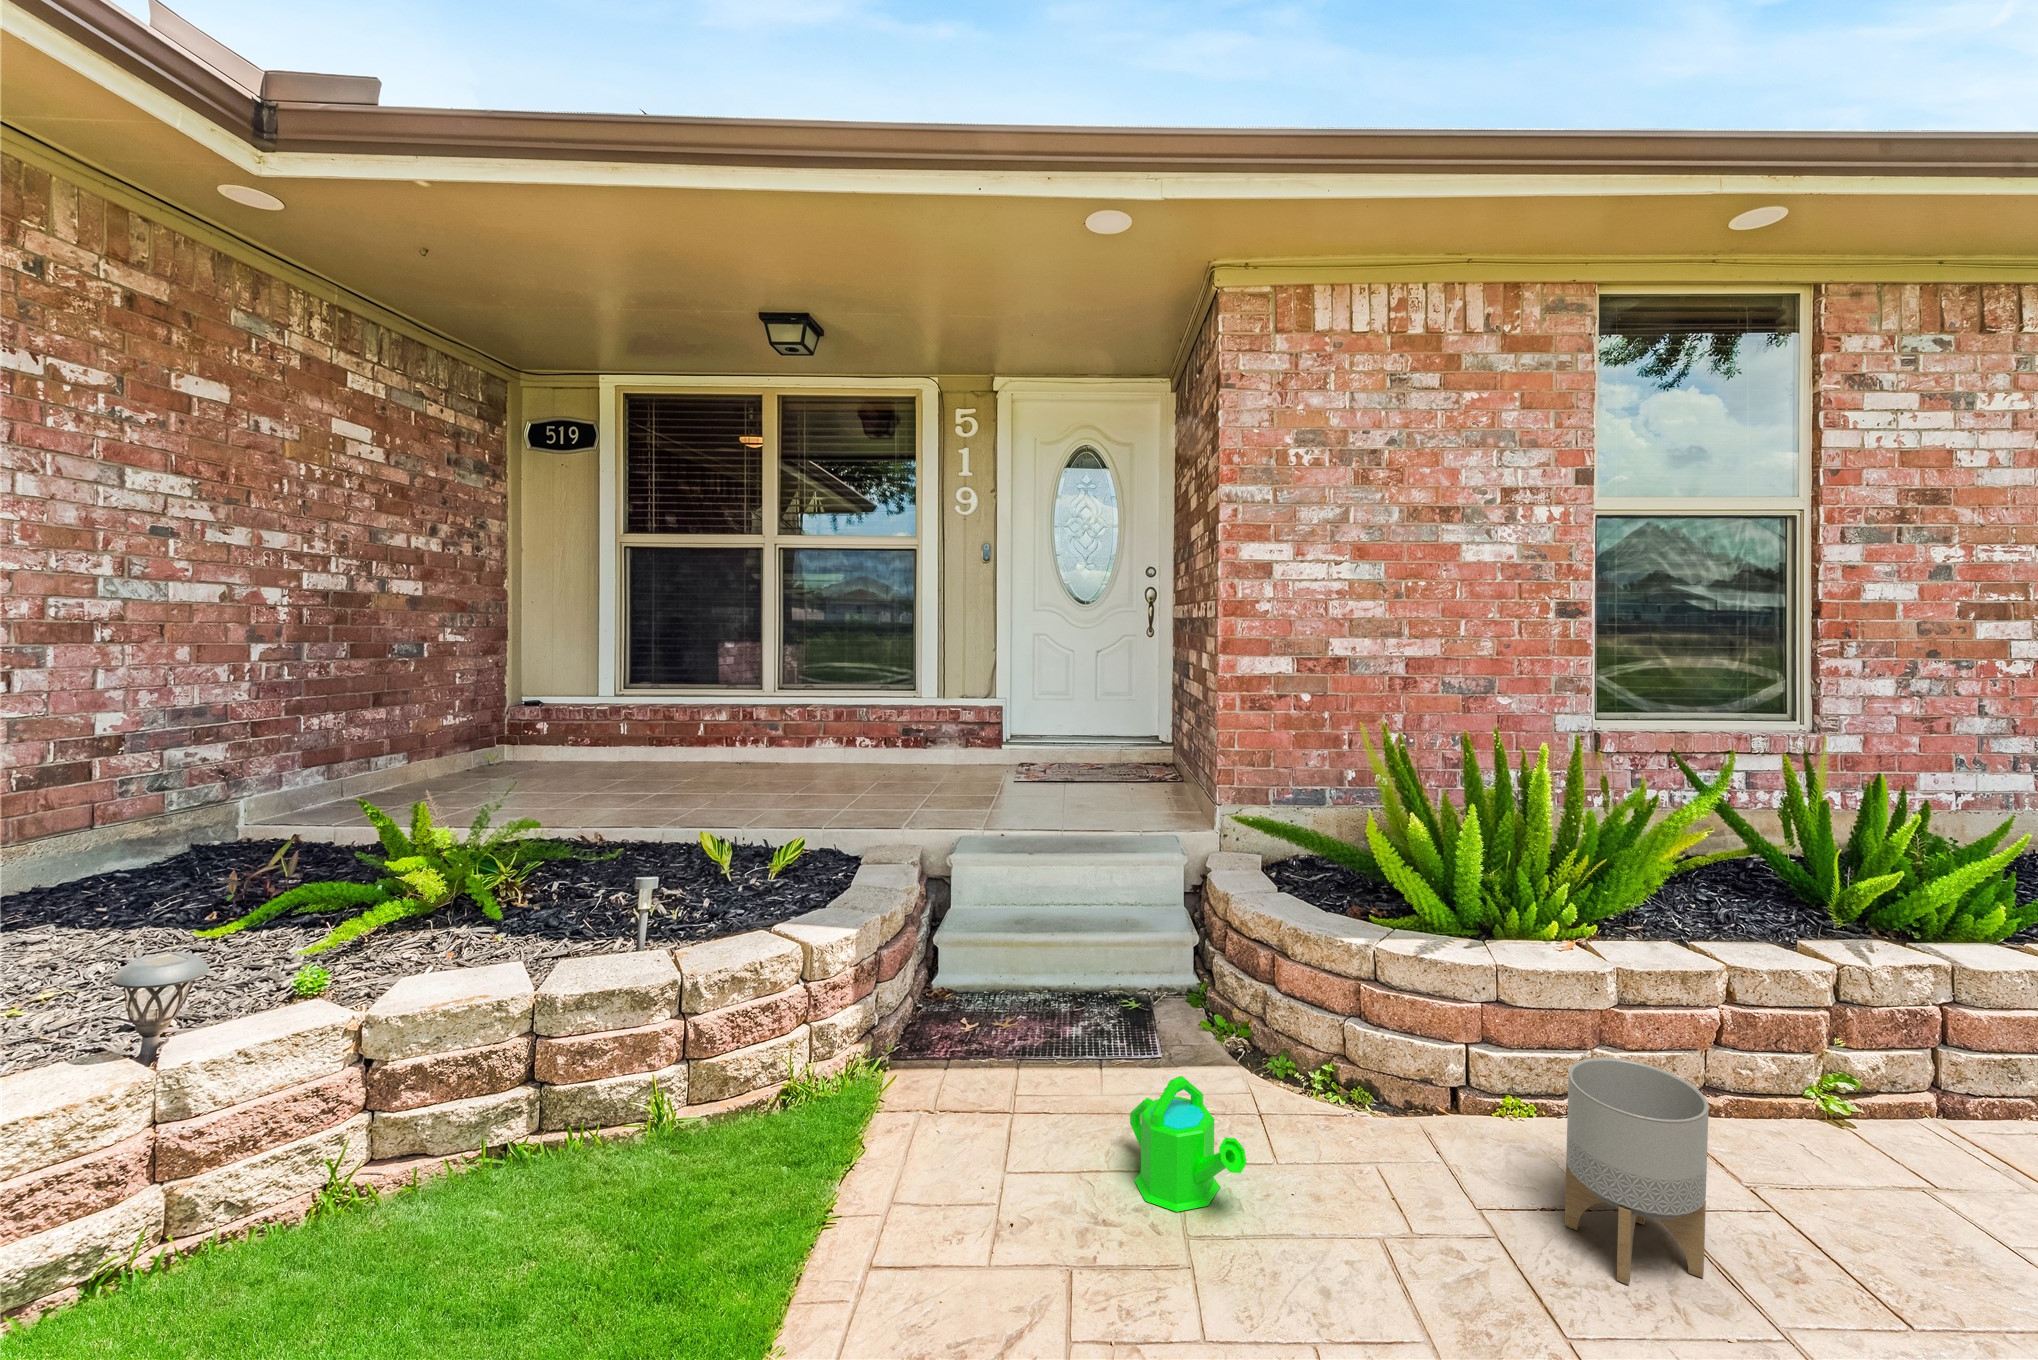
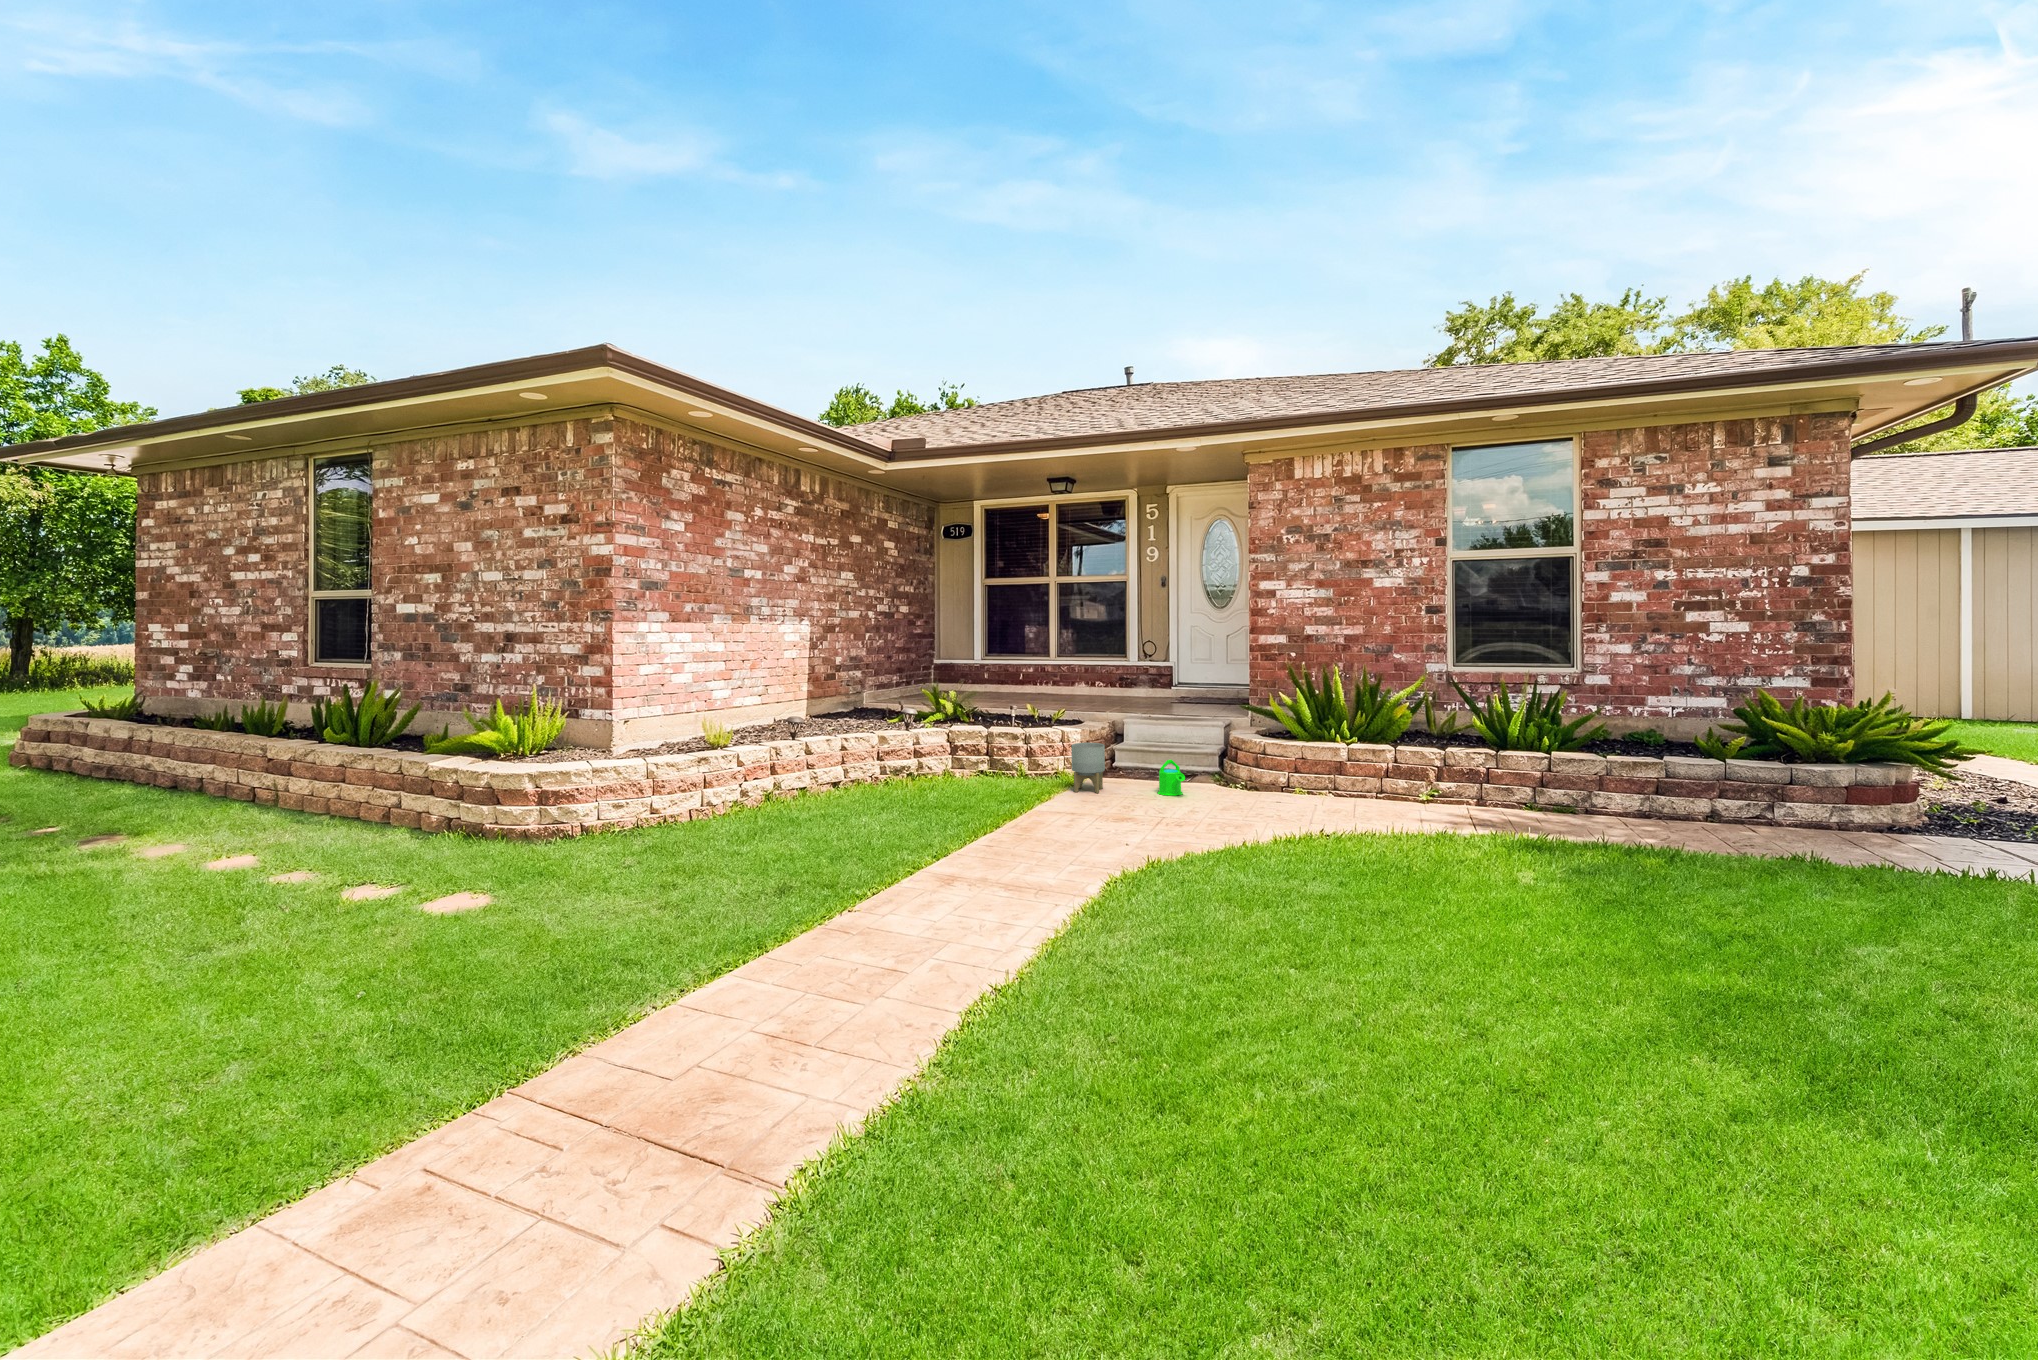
planter: present [1565,1058,1709,1285] -> present [1071,743,1105,793]

